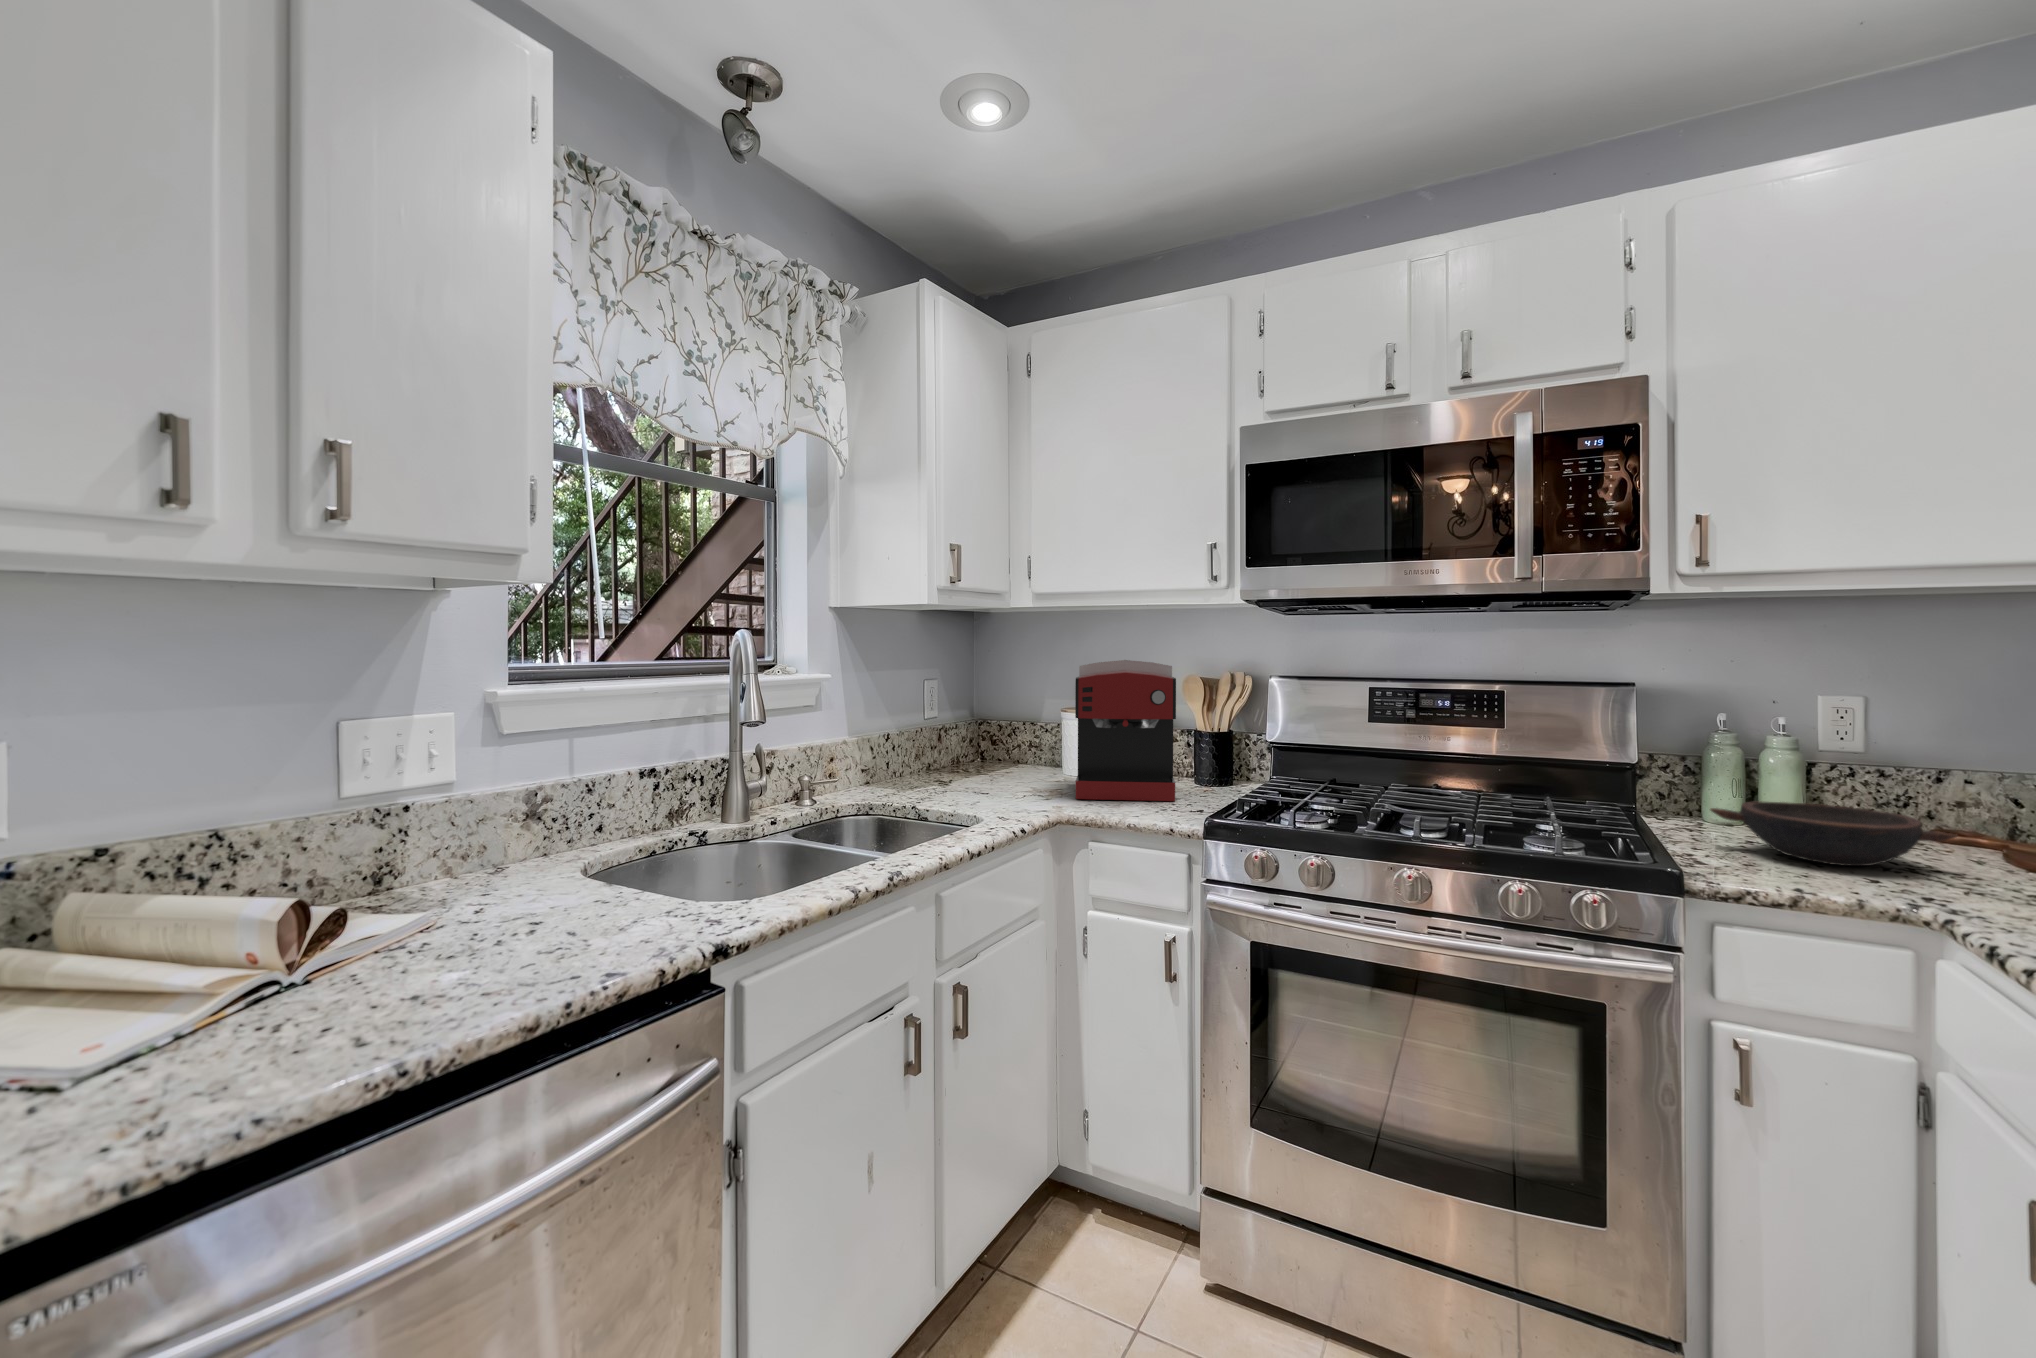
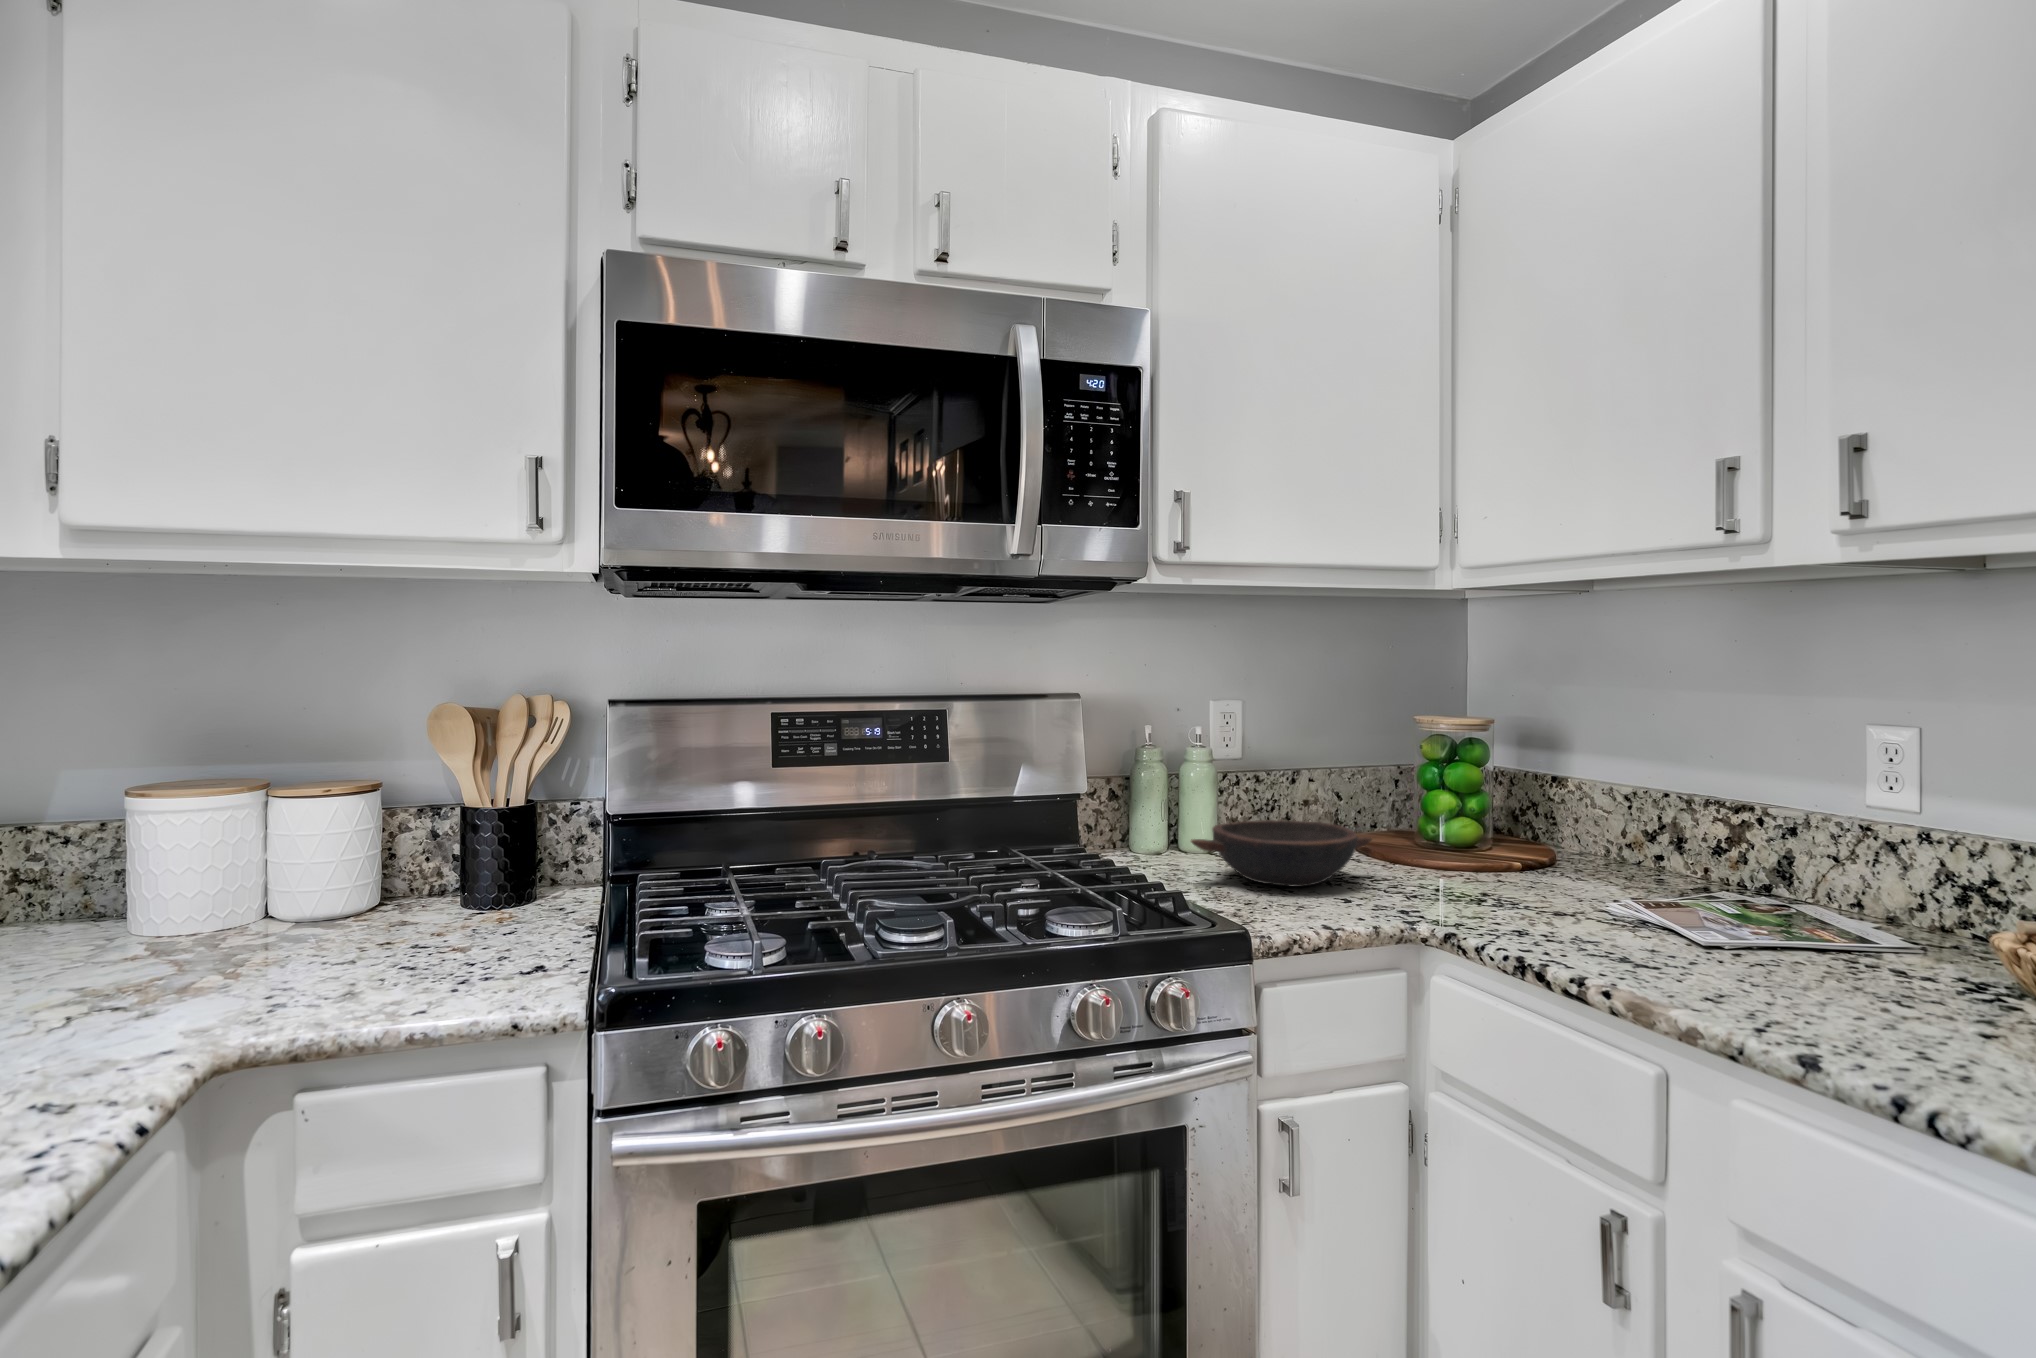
coffee maker: present [1075,660,1176,801] -> none [193,677,466,997]

